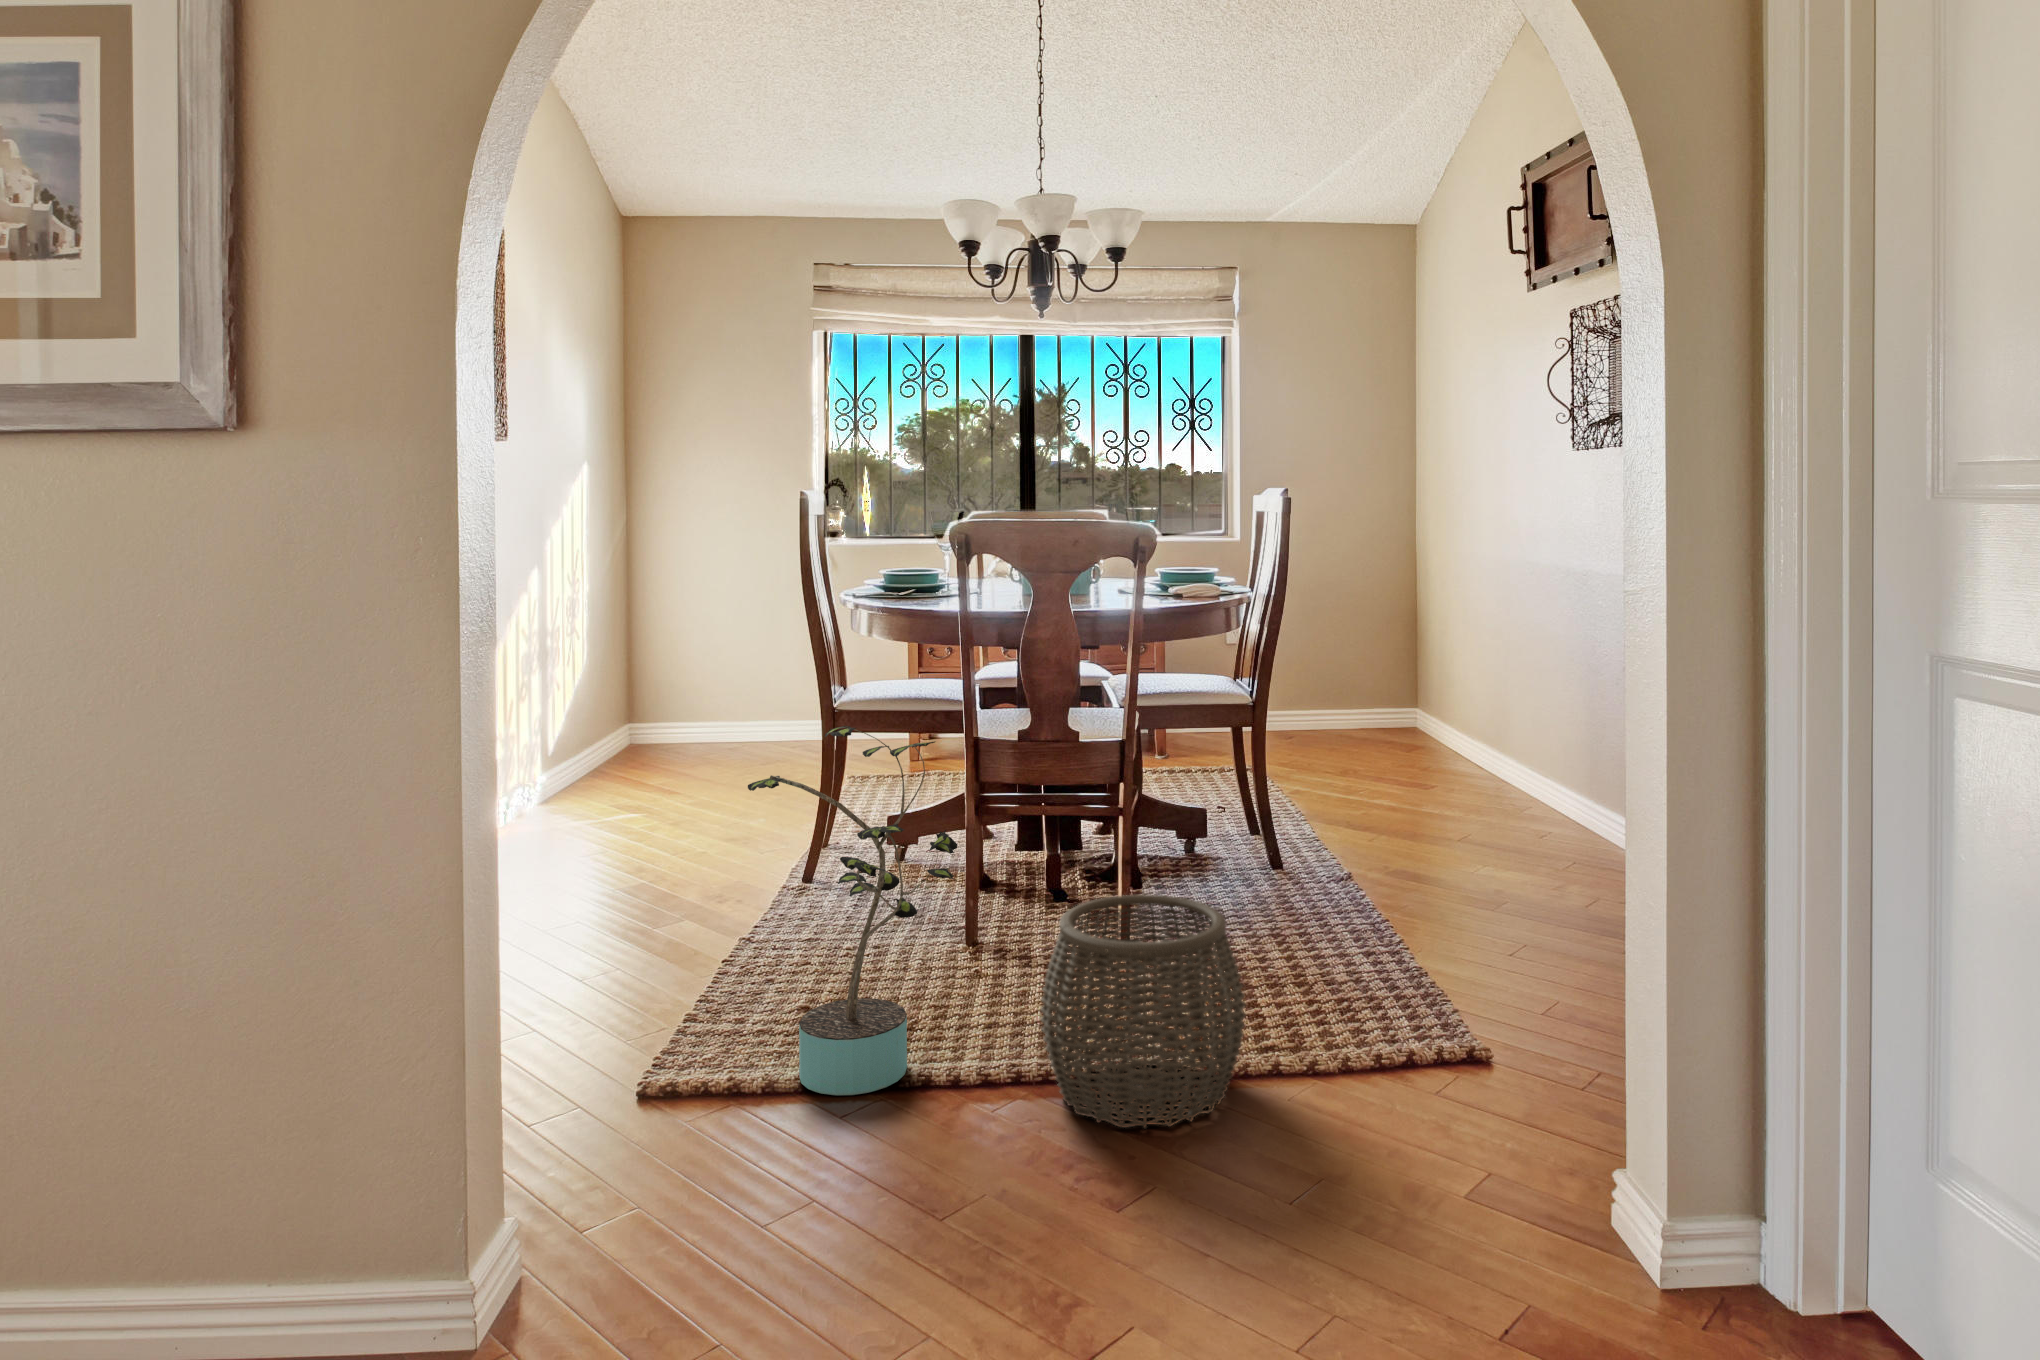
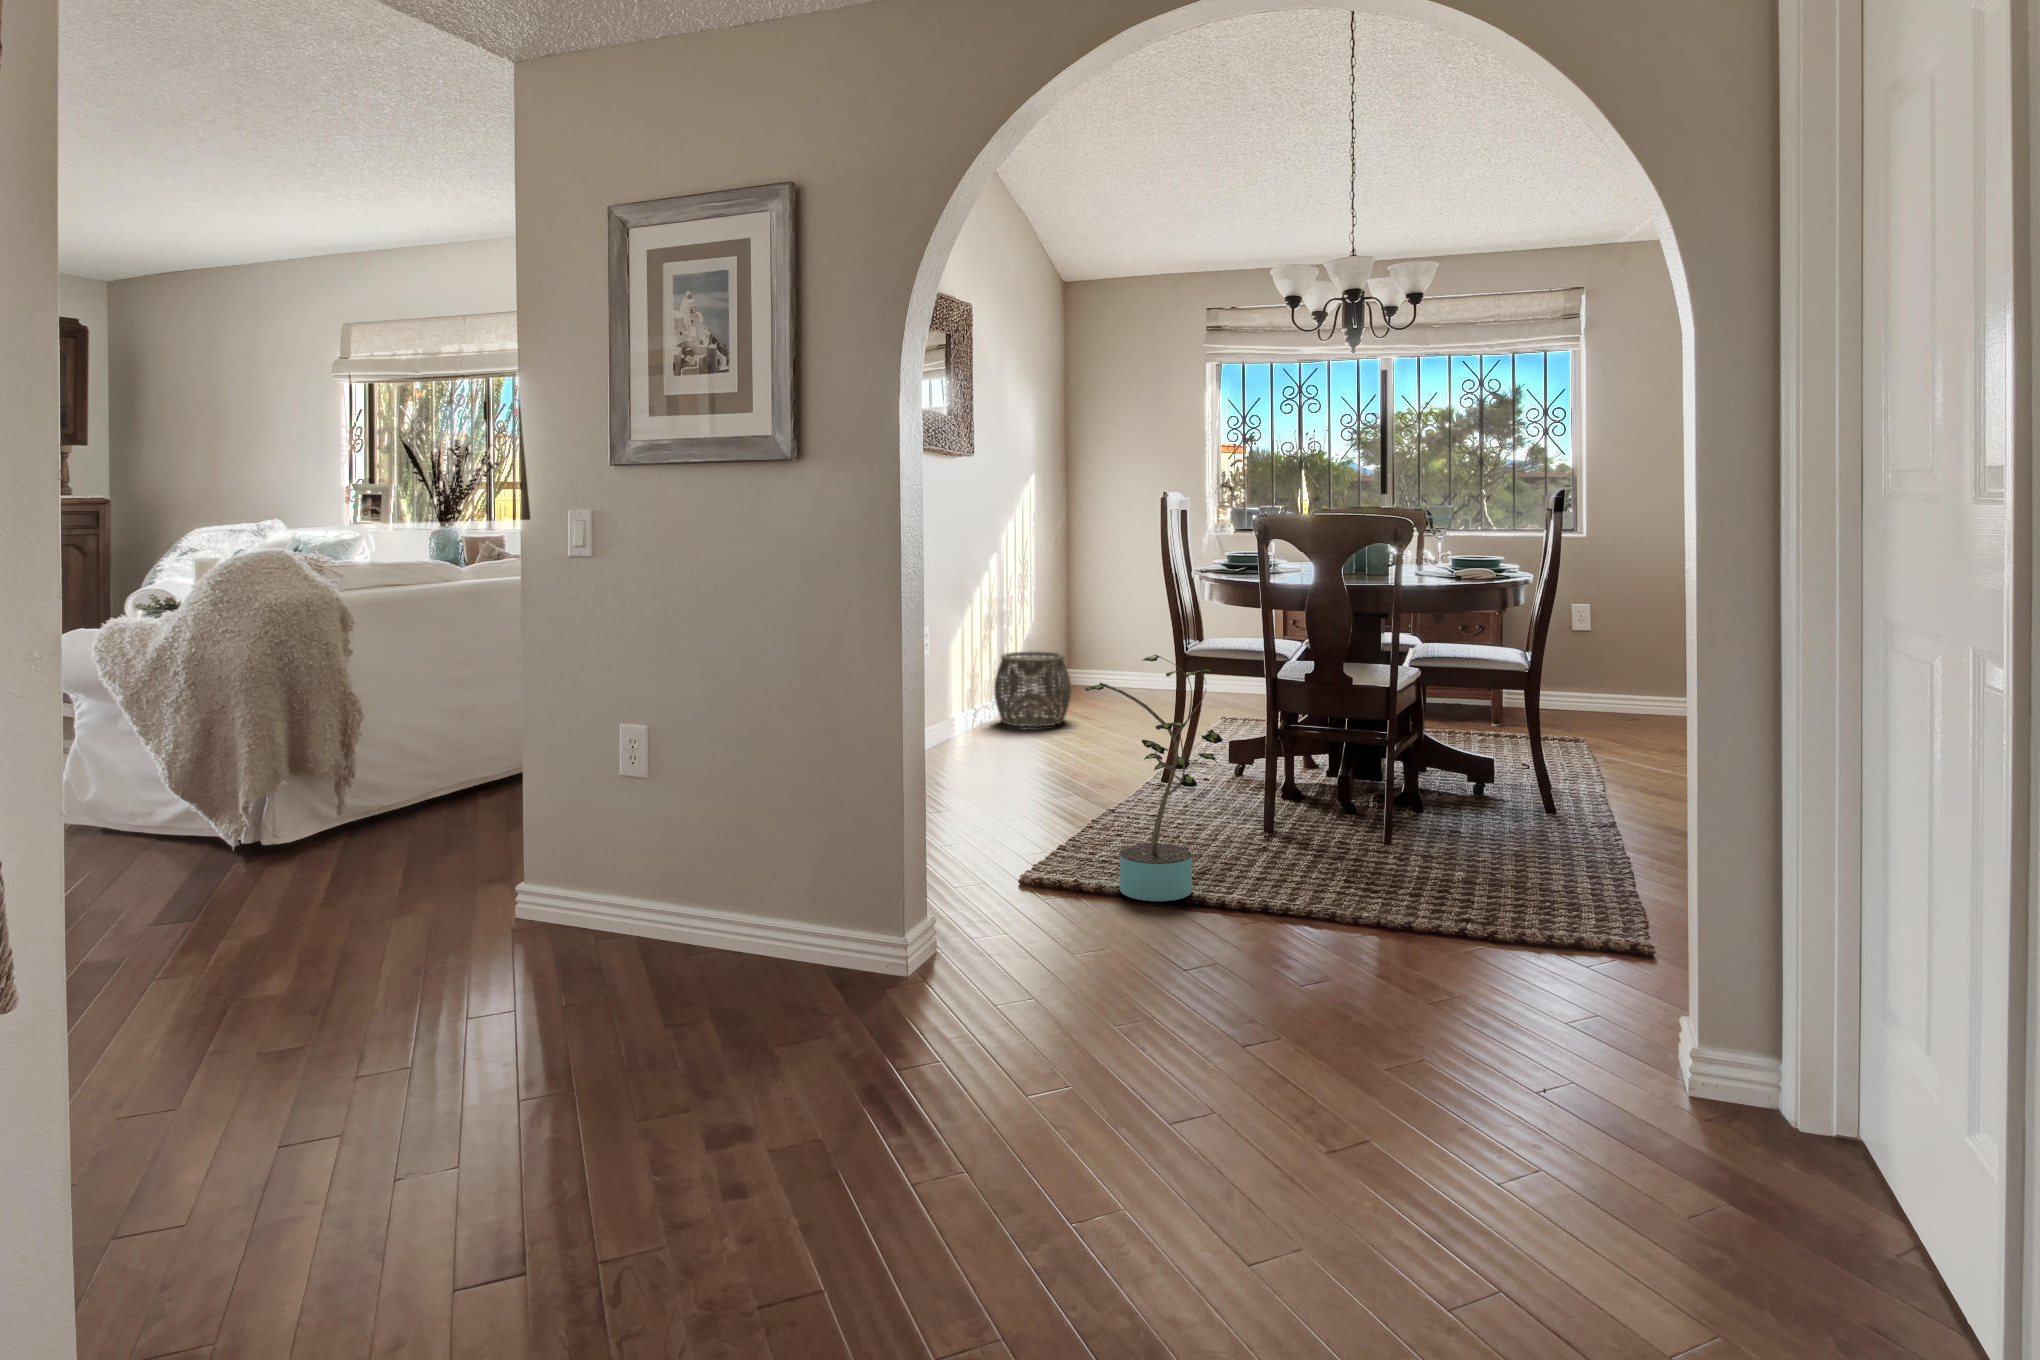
woven basket: present [1040,895,1246,1128] -> present [994,651,1071,727]

